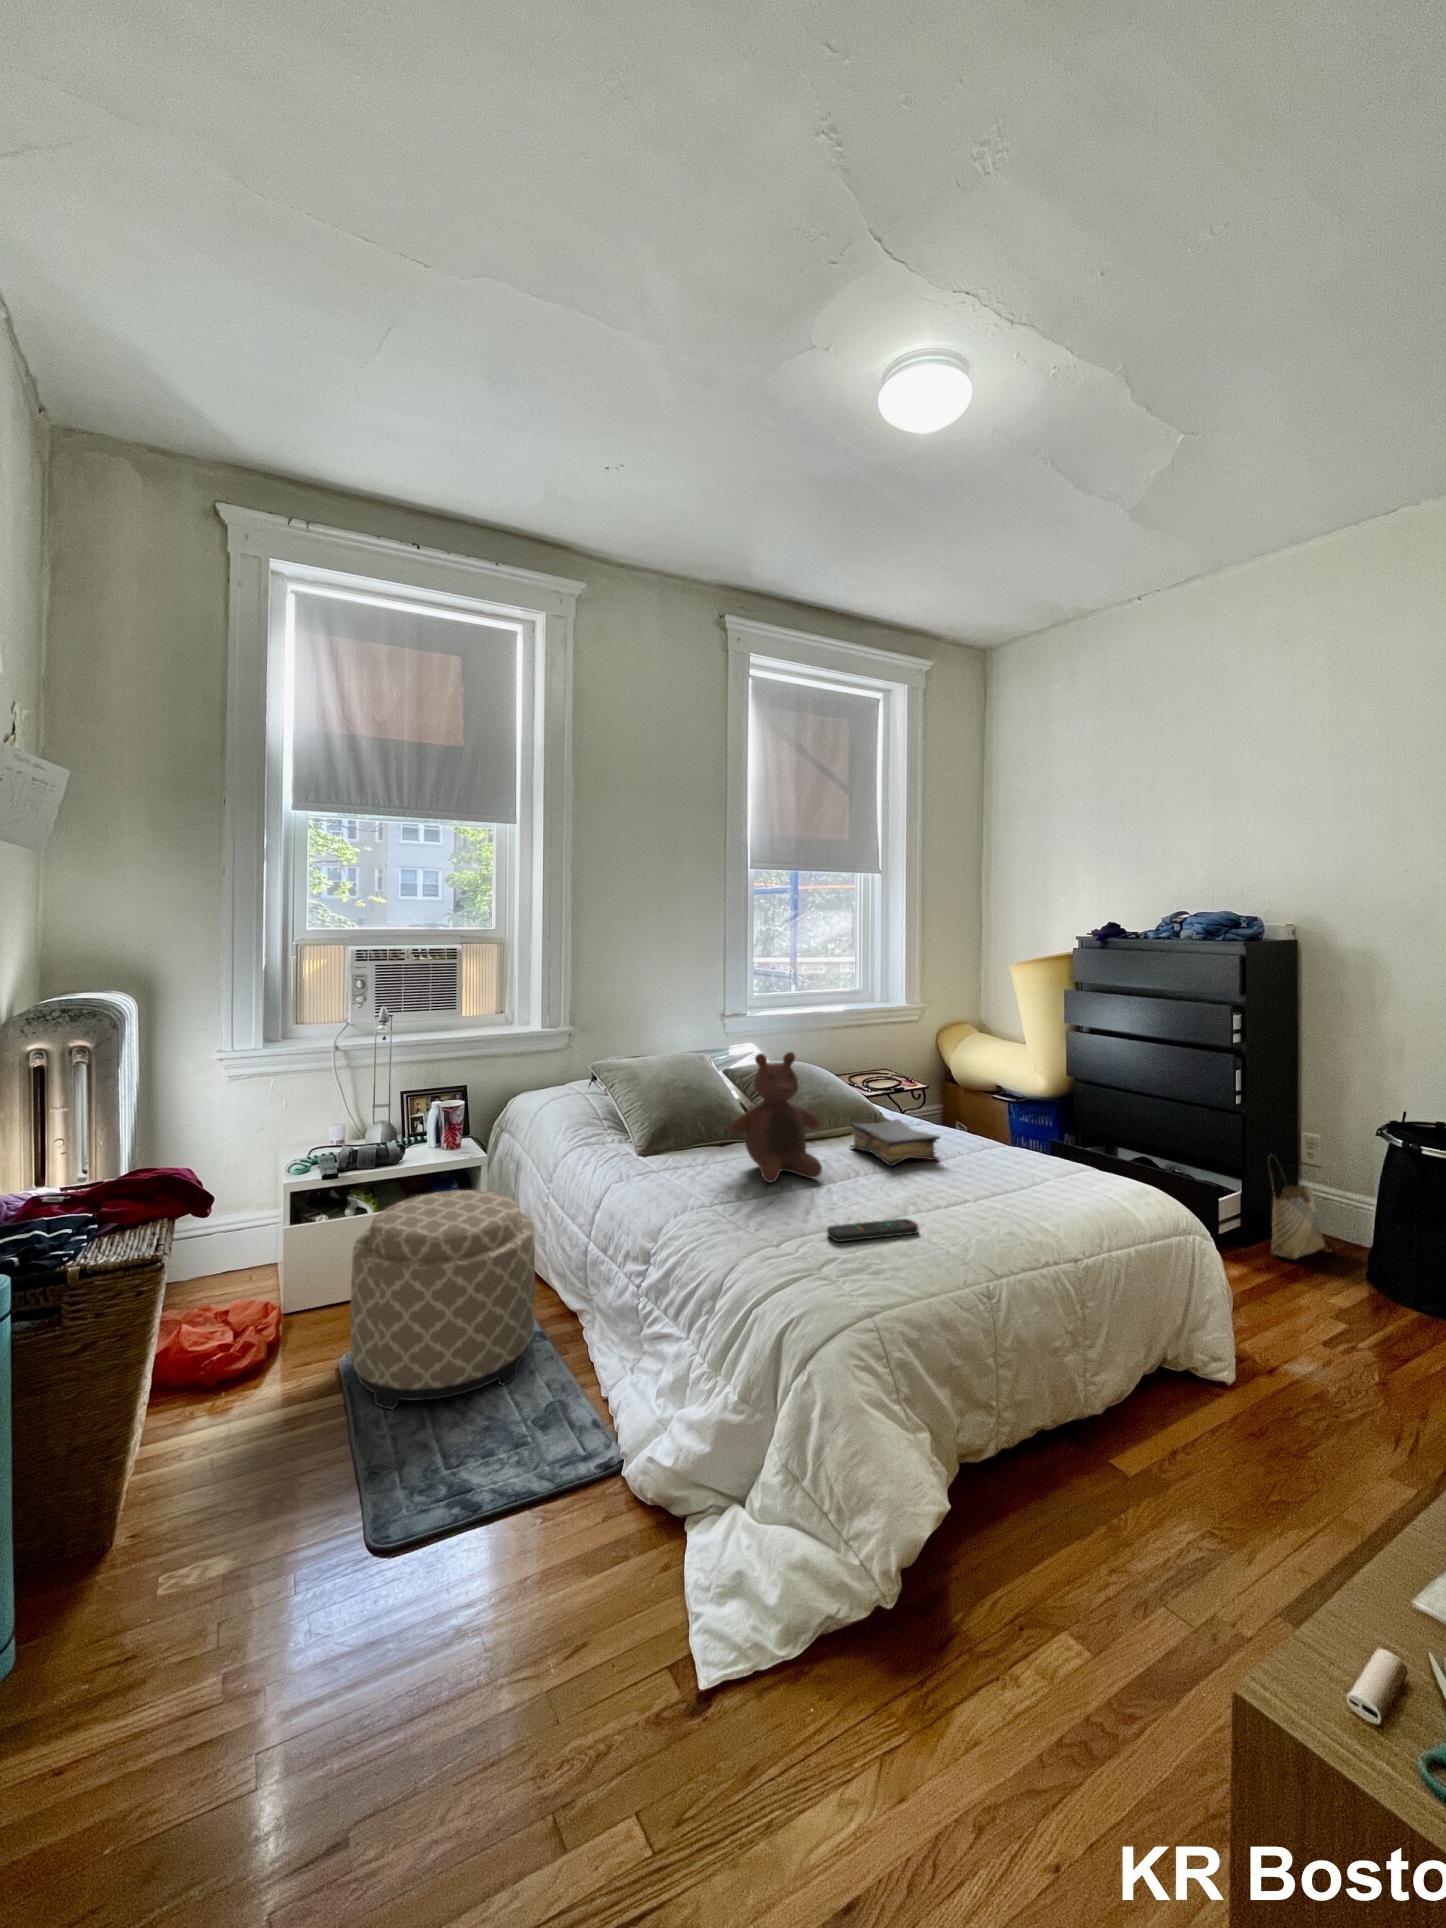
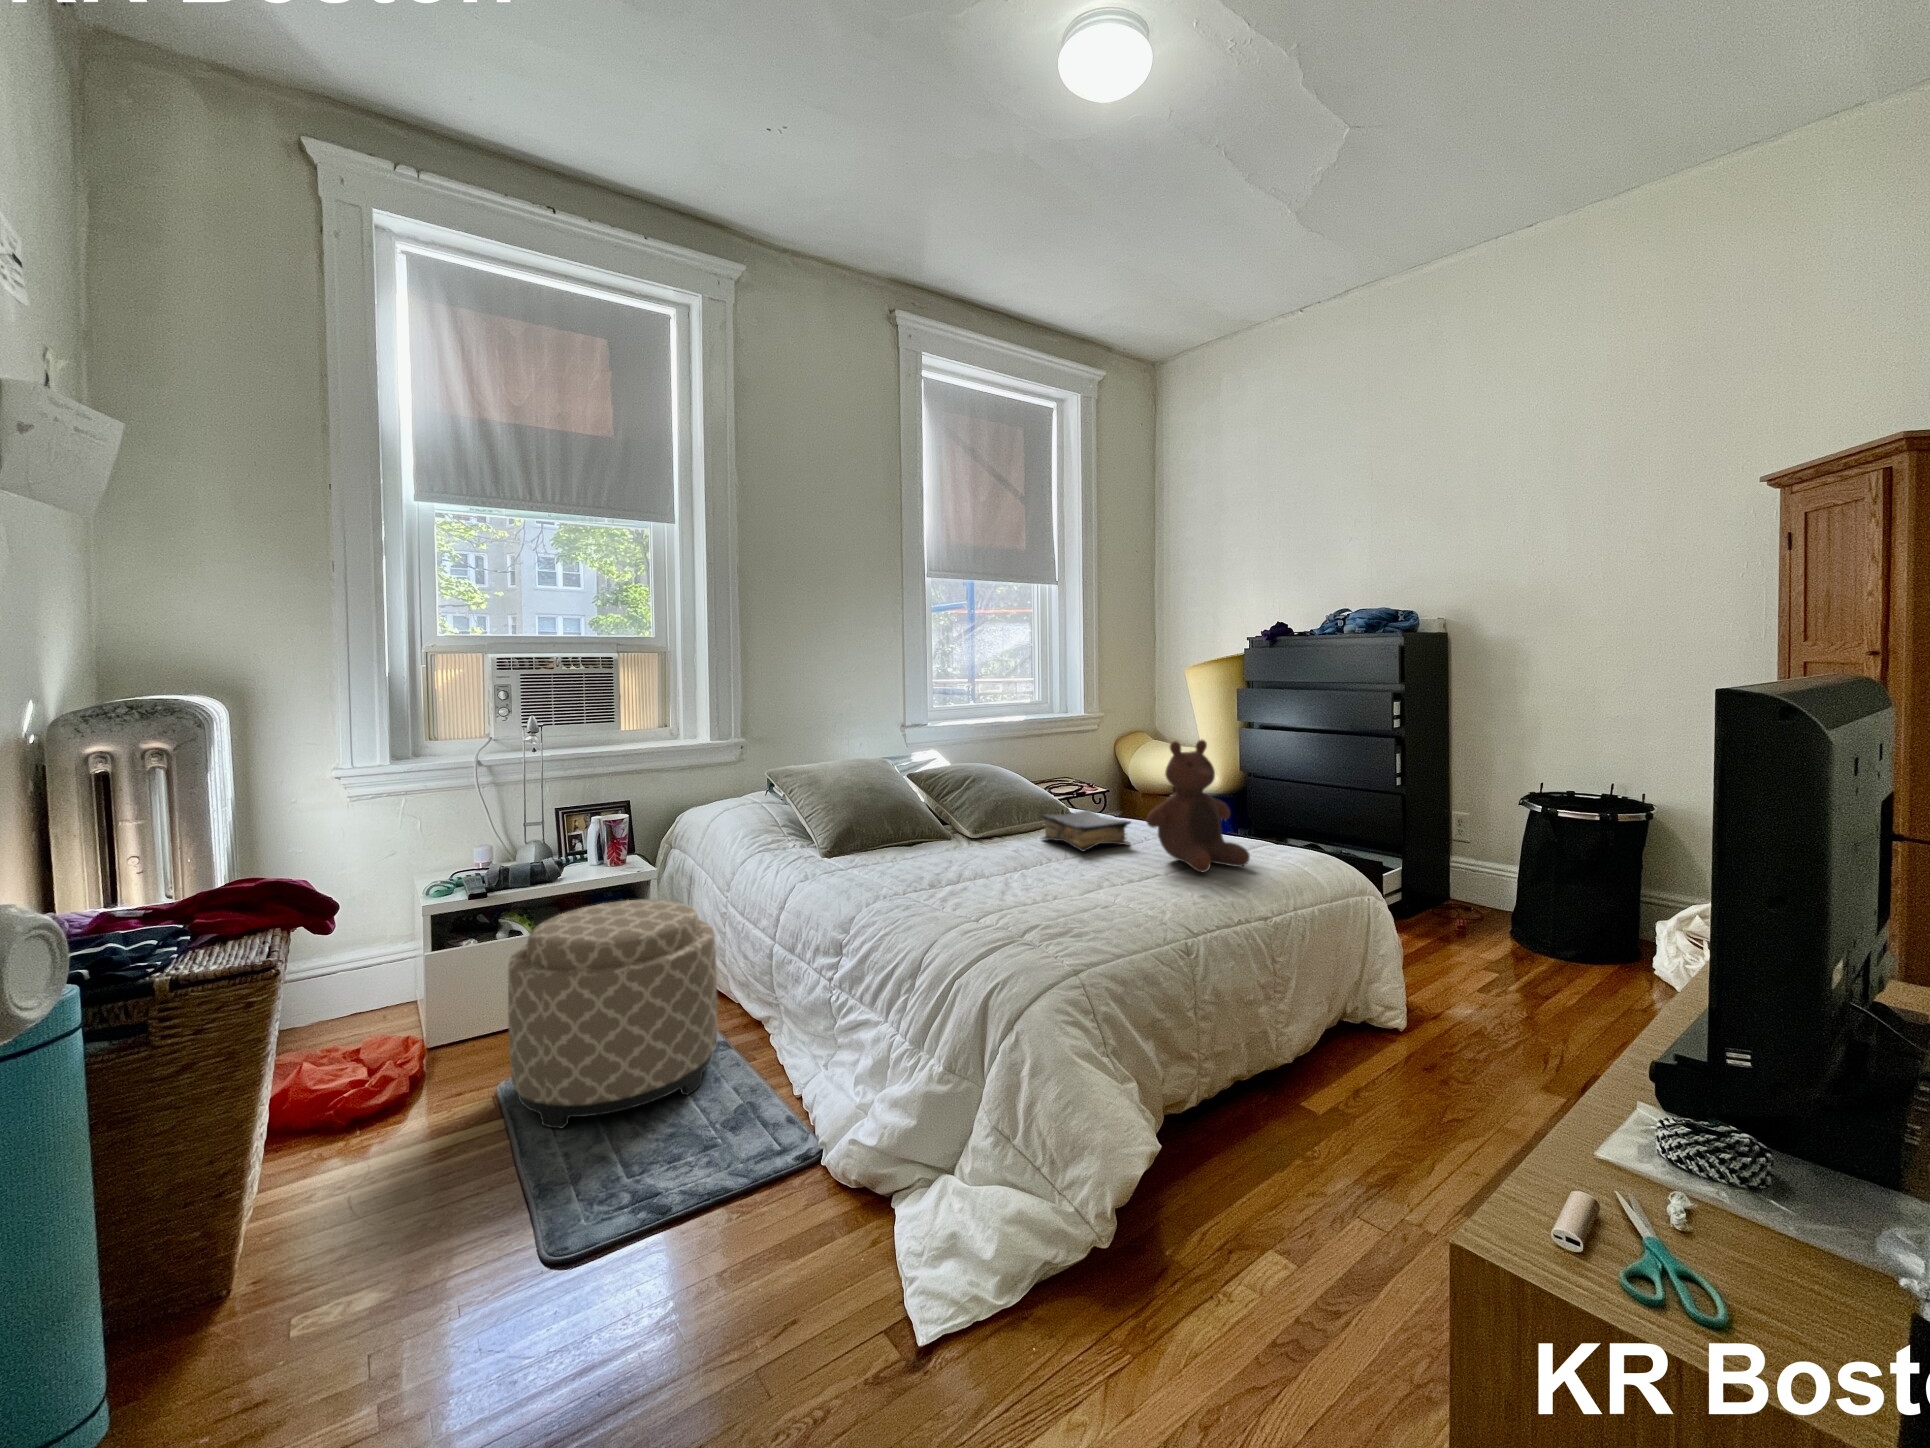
stuffed bear: present [729,1052,822,1183] -> present [1146,740,1250,872]
woven basket: present [1270,1155,1324,1259] -> none [1426,832,1474,926]
remote control: present [827,1219,918,1242] -> none [1027,891,1117,915]

